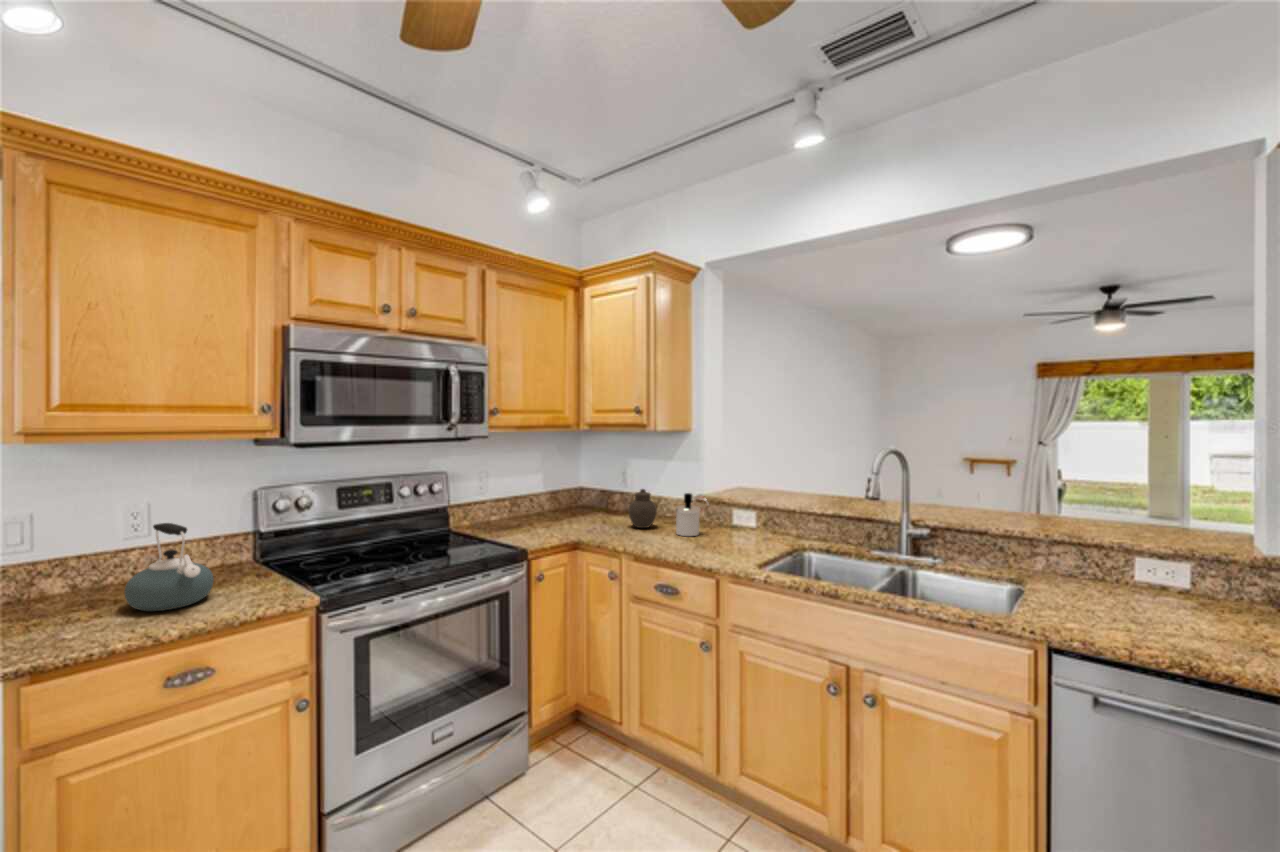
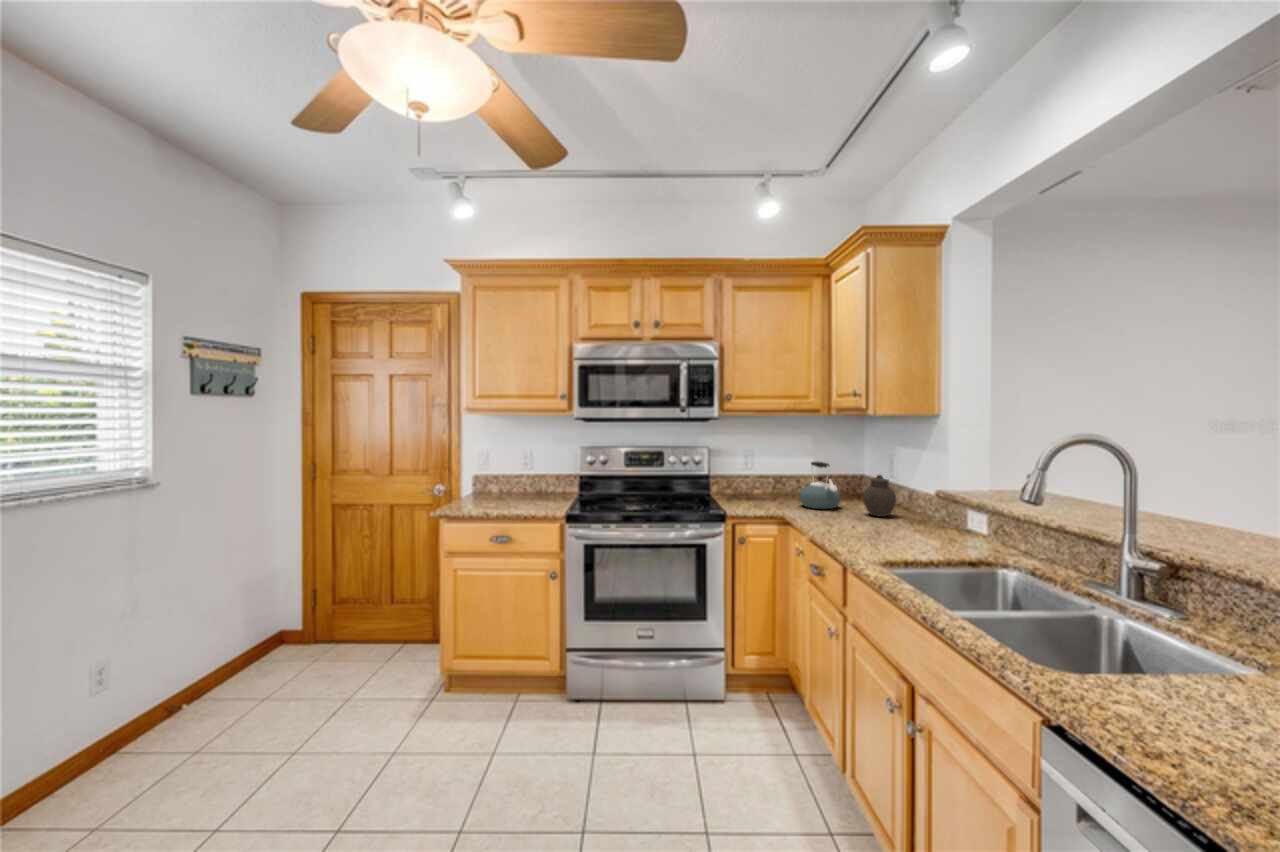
soap dispenser: present [676,493,709,536] -> none [899,481,931,530]
kettle: present [125,523,214,611] -> present [799,462,841,509]

